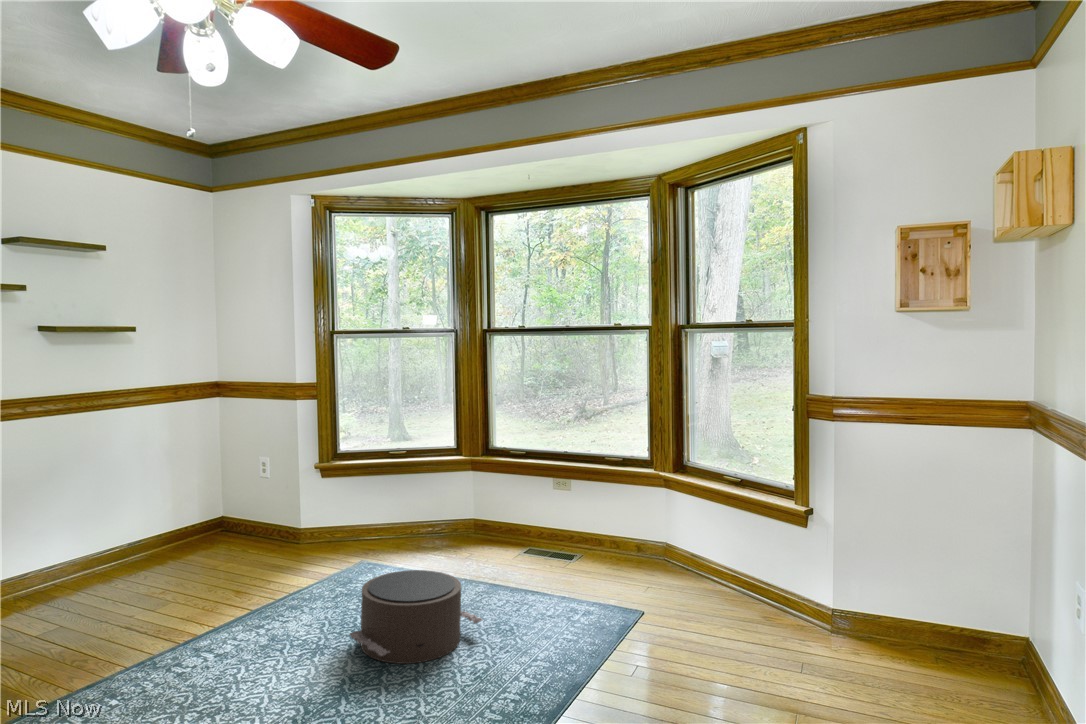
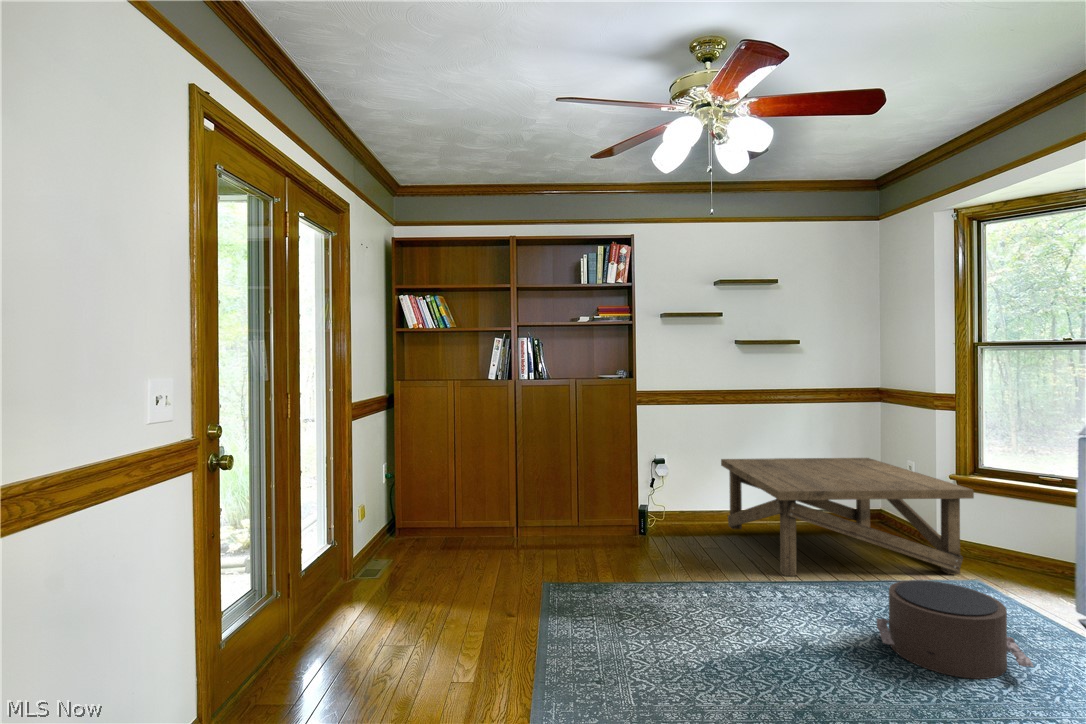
coffee table: none [22,459,356,631] -> present [721,458,974,576]

